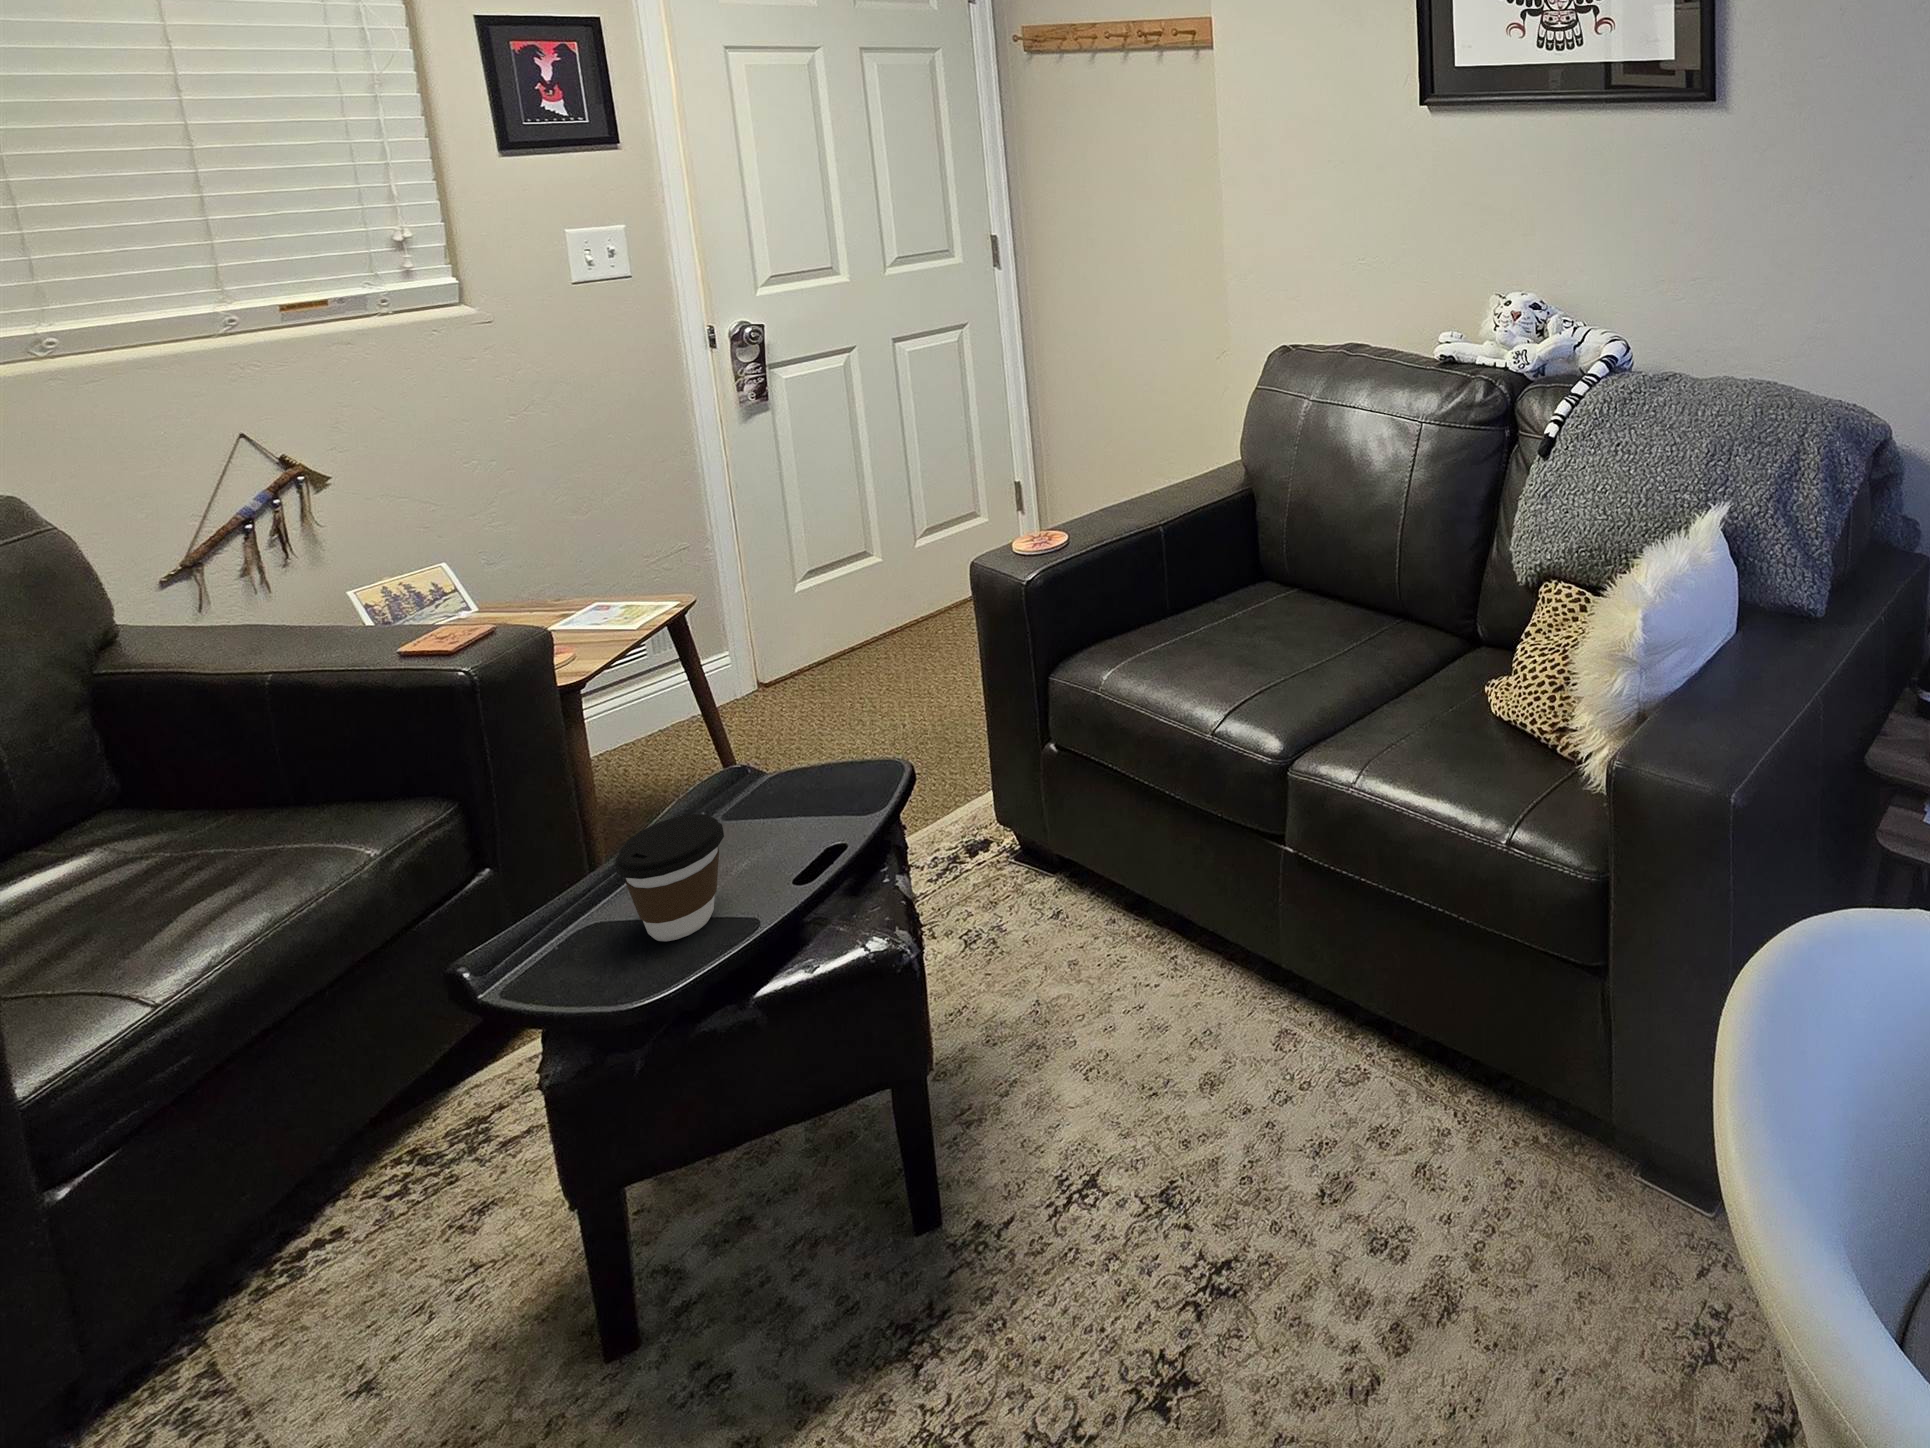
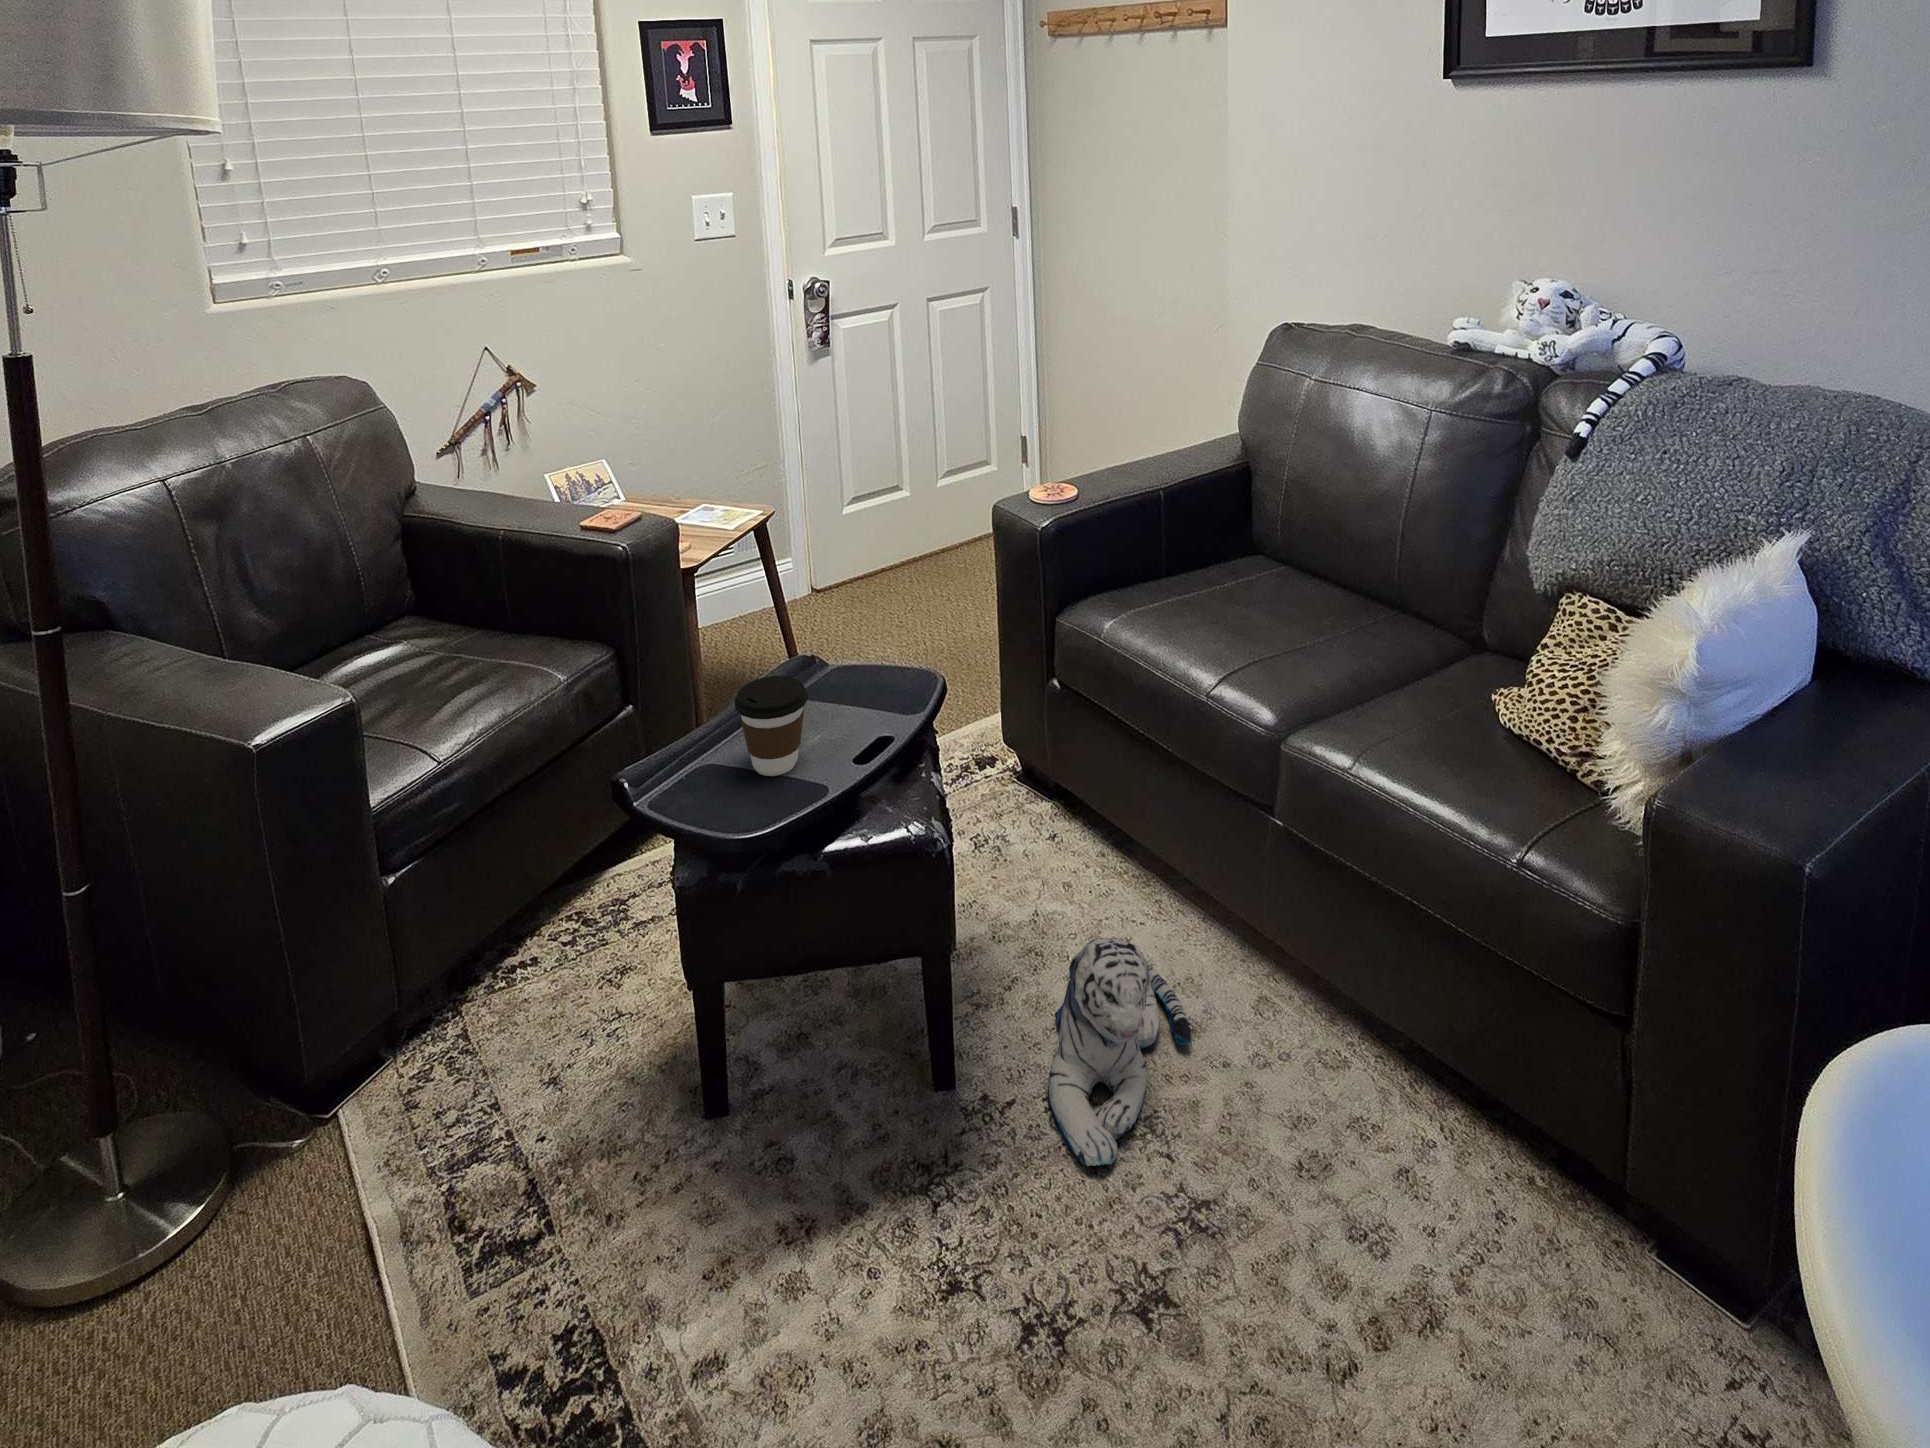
plush toy: none [1055,1000,1215,1264] -> present [1048,938,1192,1167]

